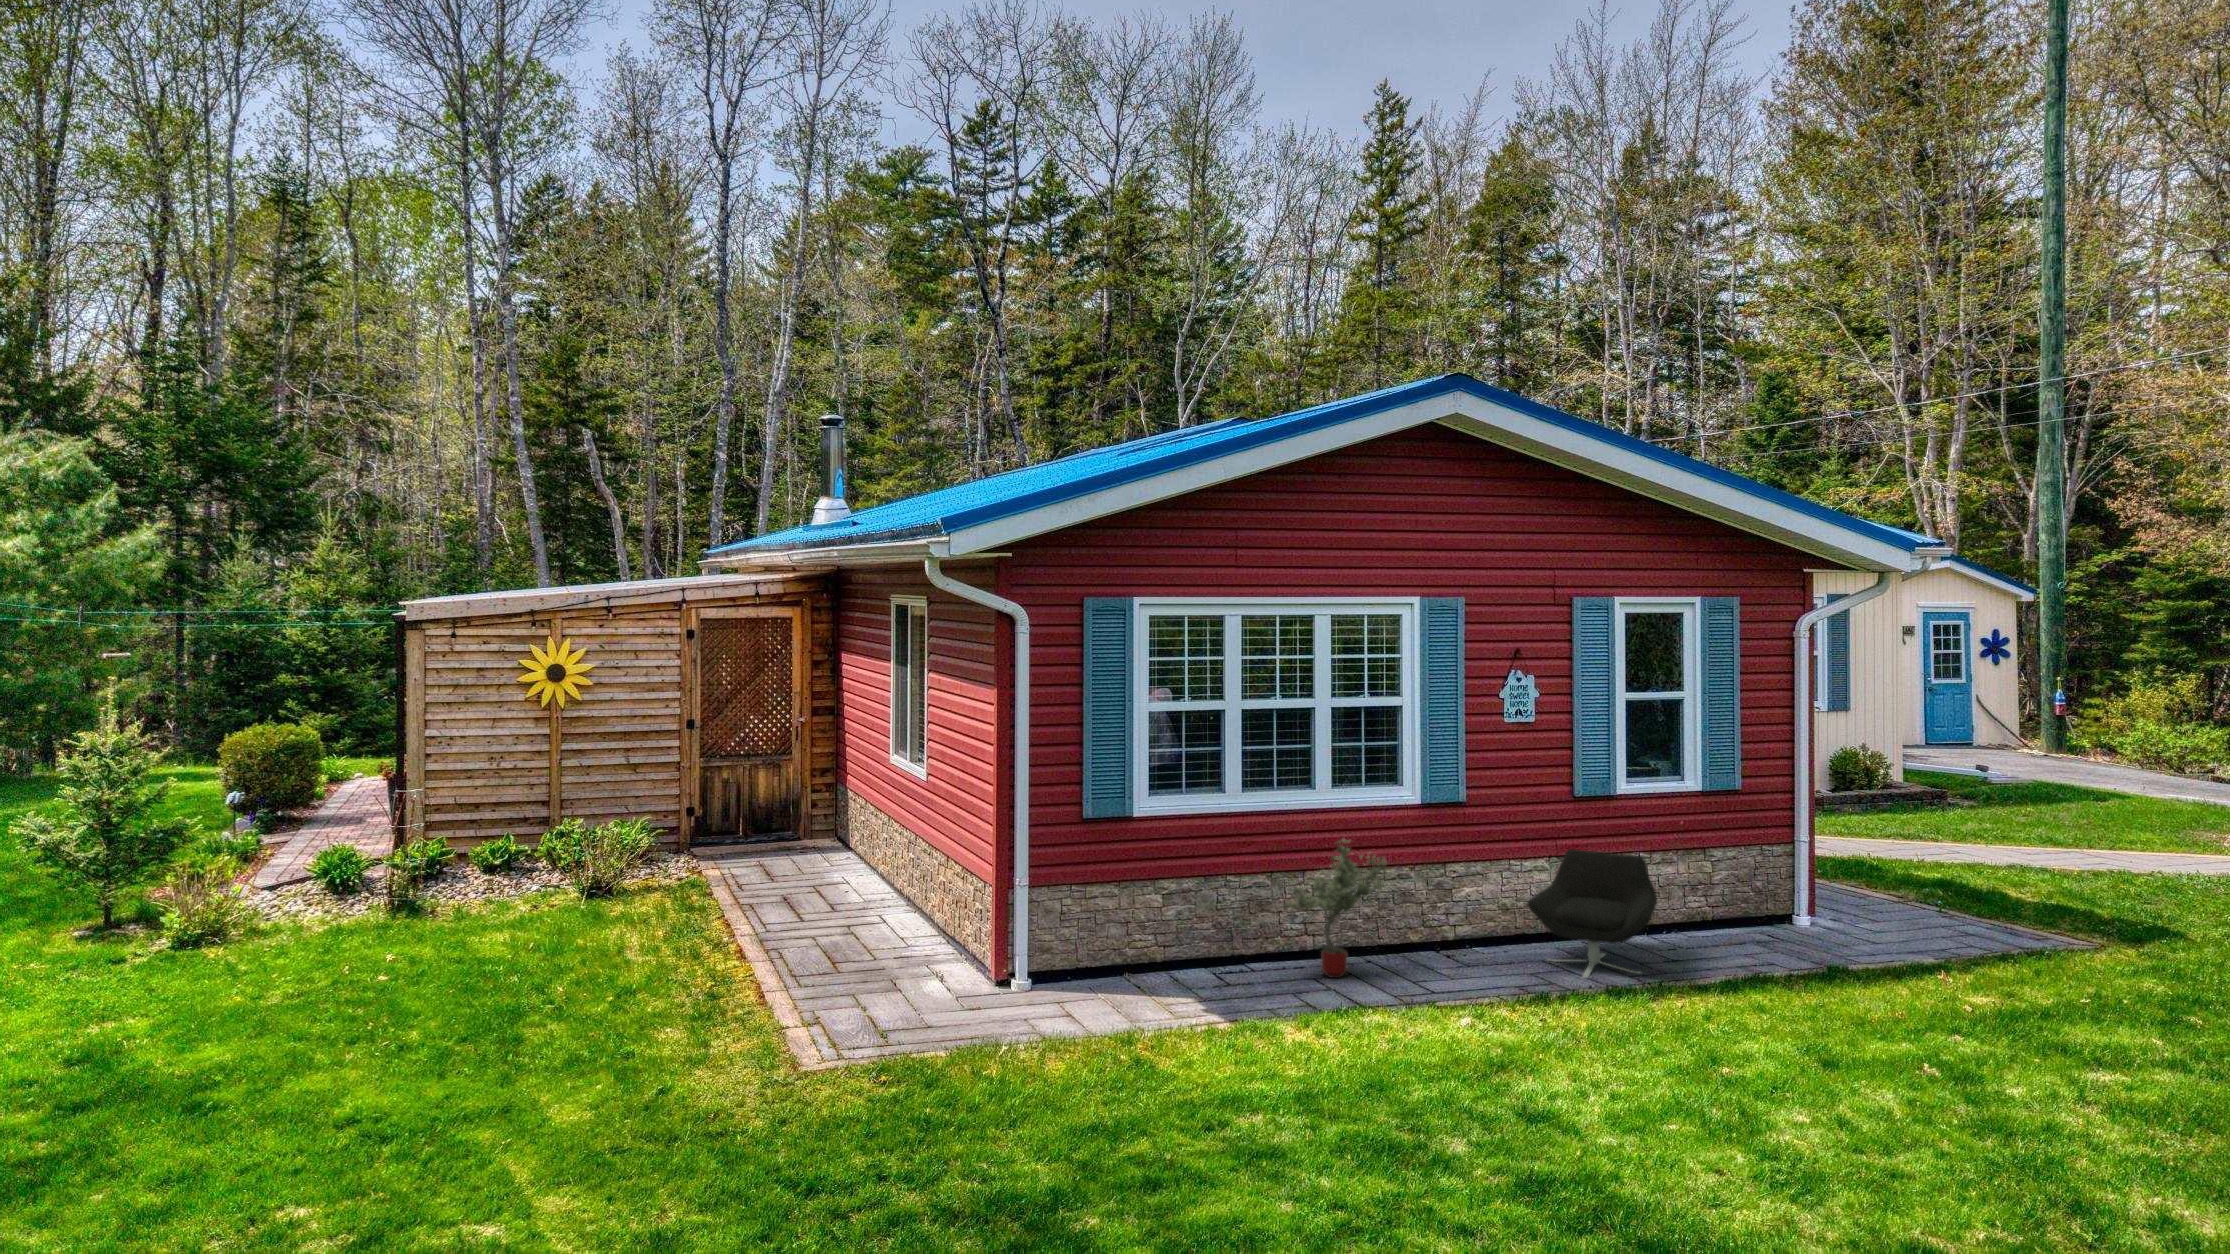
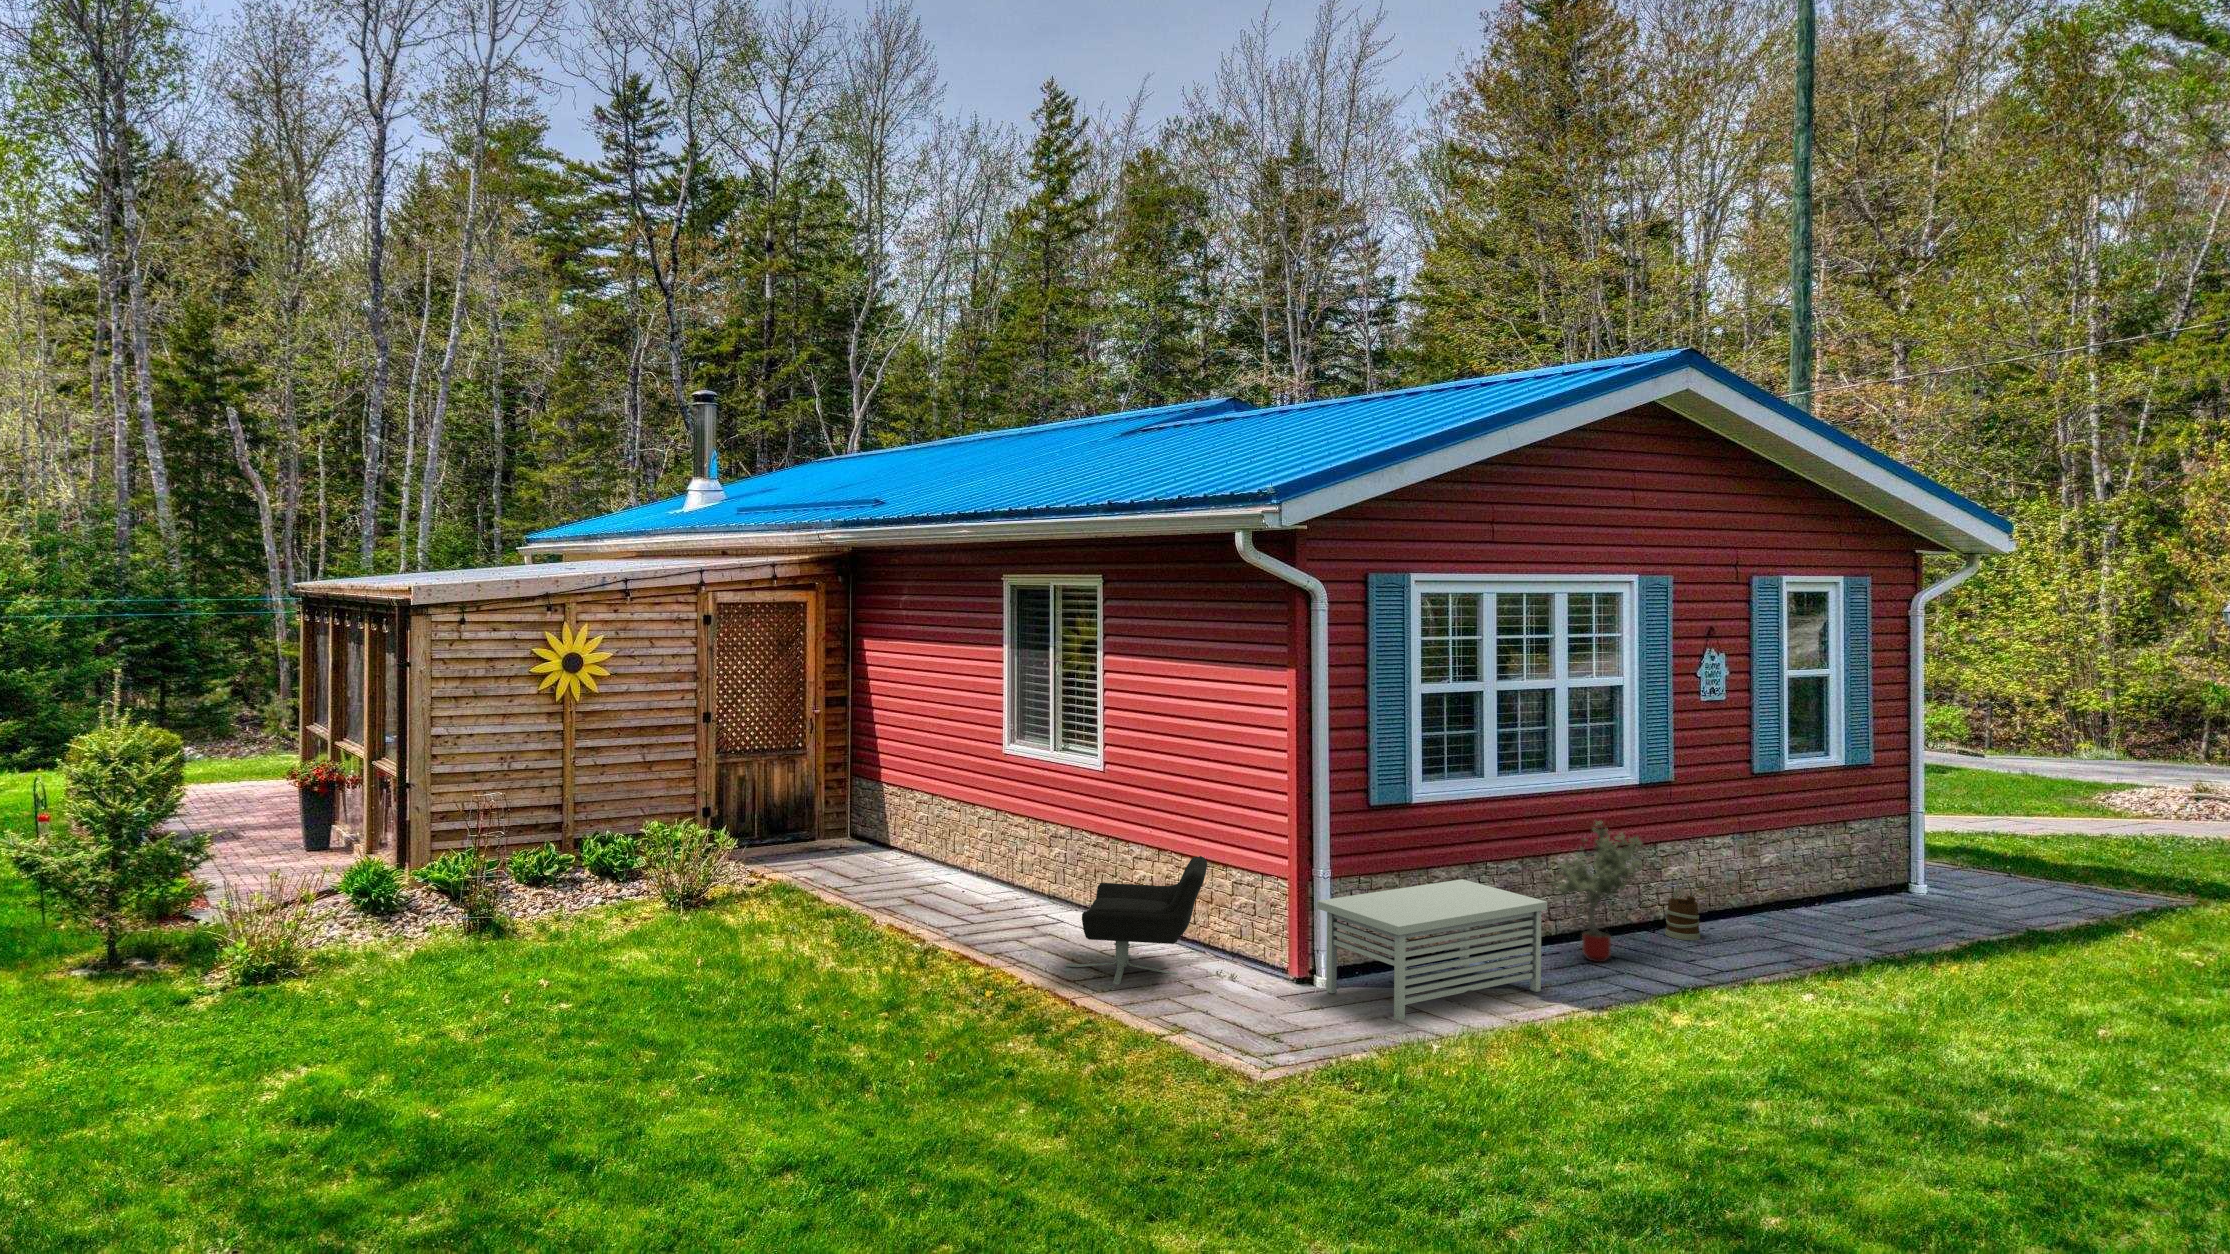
lounge chair: present [1527,849,1657,978] -> present [1066,856,1207,984]
storage bench: none [1012,891,1230,1021] -> present [1317,879,1547,1020]
wooden bucket: none [1449,901,1481,962] -> present [1665,880,1700,940]

